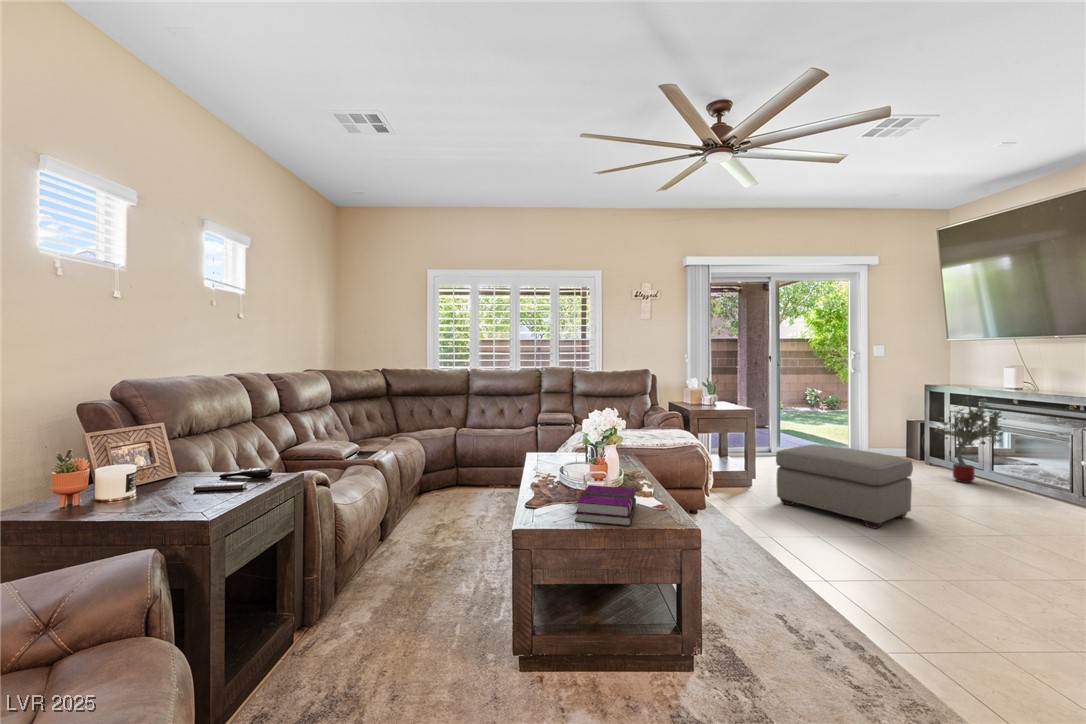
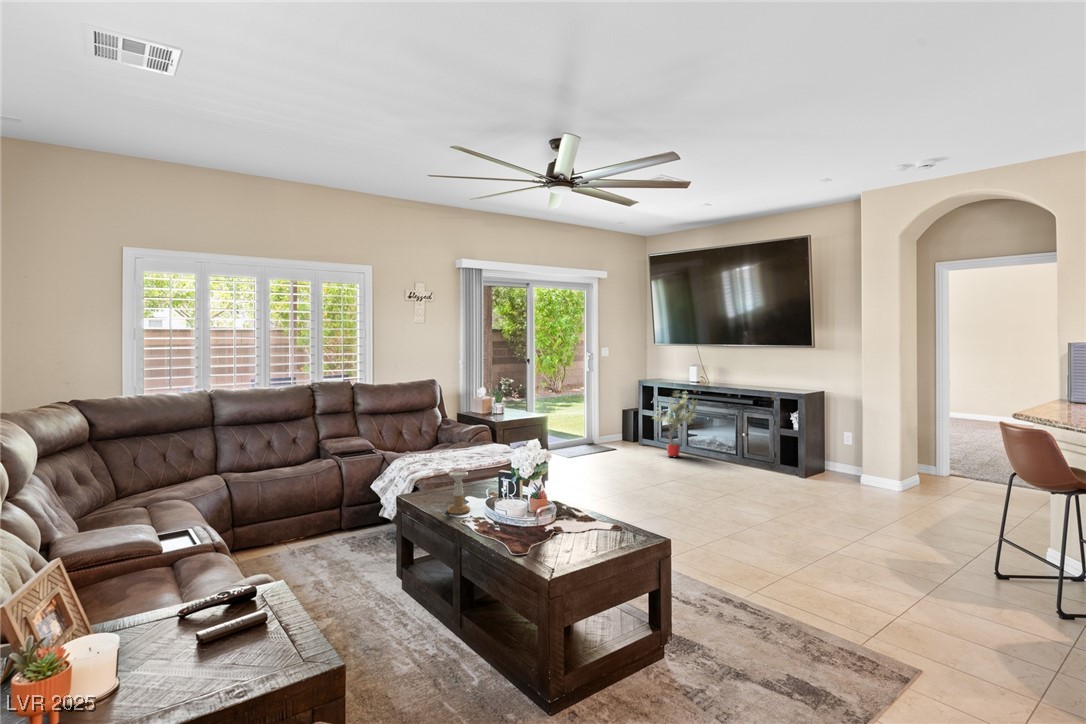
candle holder: none [548,435,569,473] -> present [447,471,470,514]
ottoman: present [776,444,913,529] -> none [579,442,672,507]
hardback book: present [575,485,636,526] -> none [542,515,615,558]

